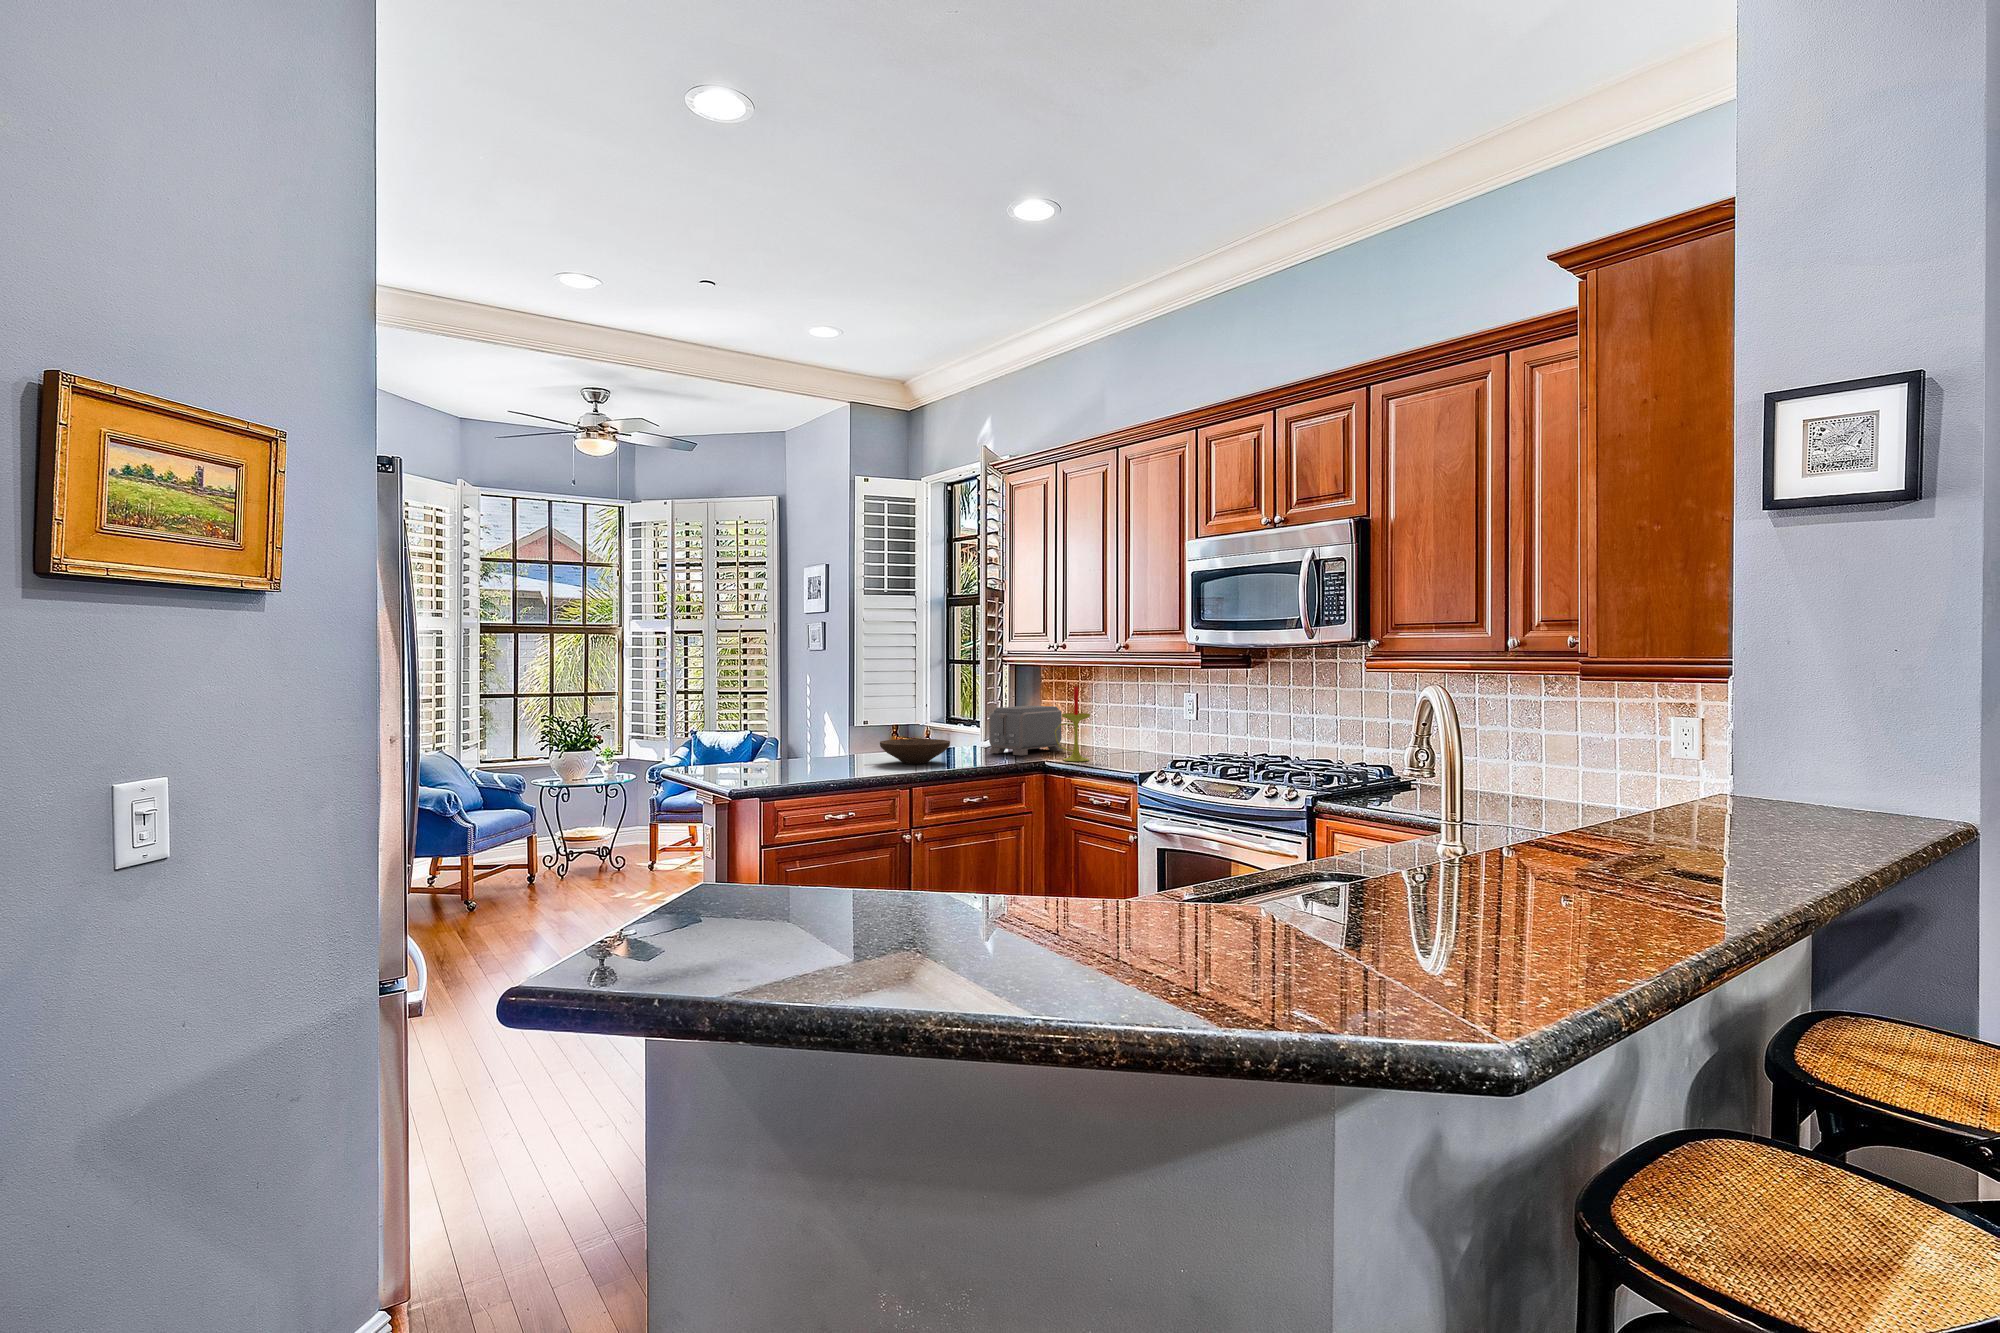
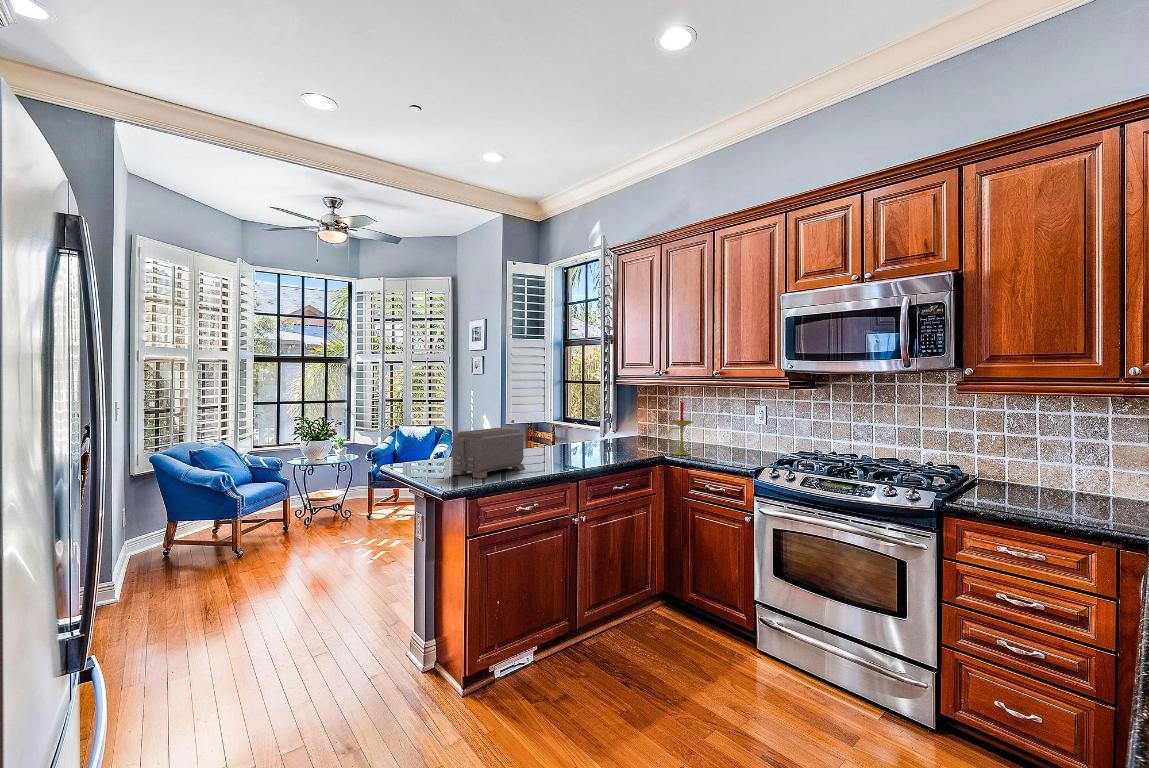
toaster: present [989,706,1063,756] -> present [453,428,525,479]
wooden bowl: present [880,739,950,764] -> none [543,438,594,458]

